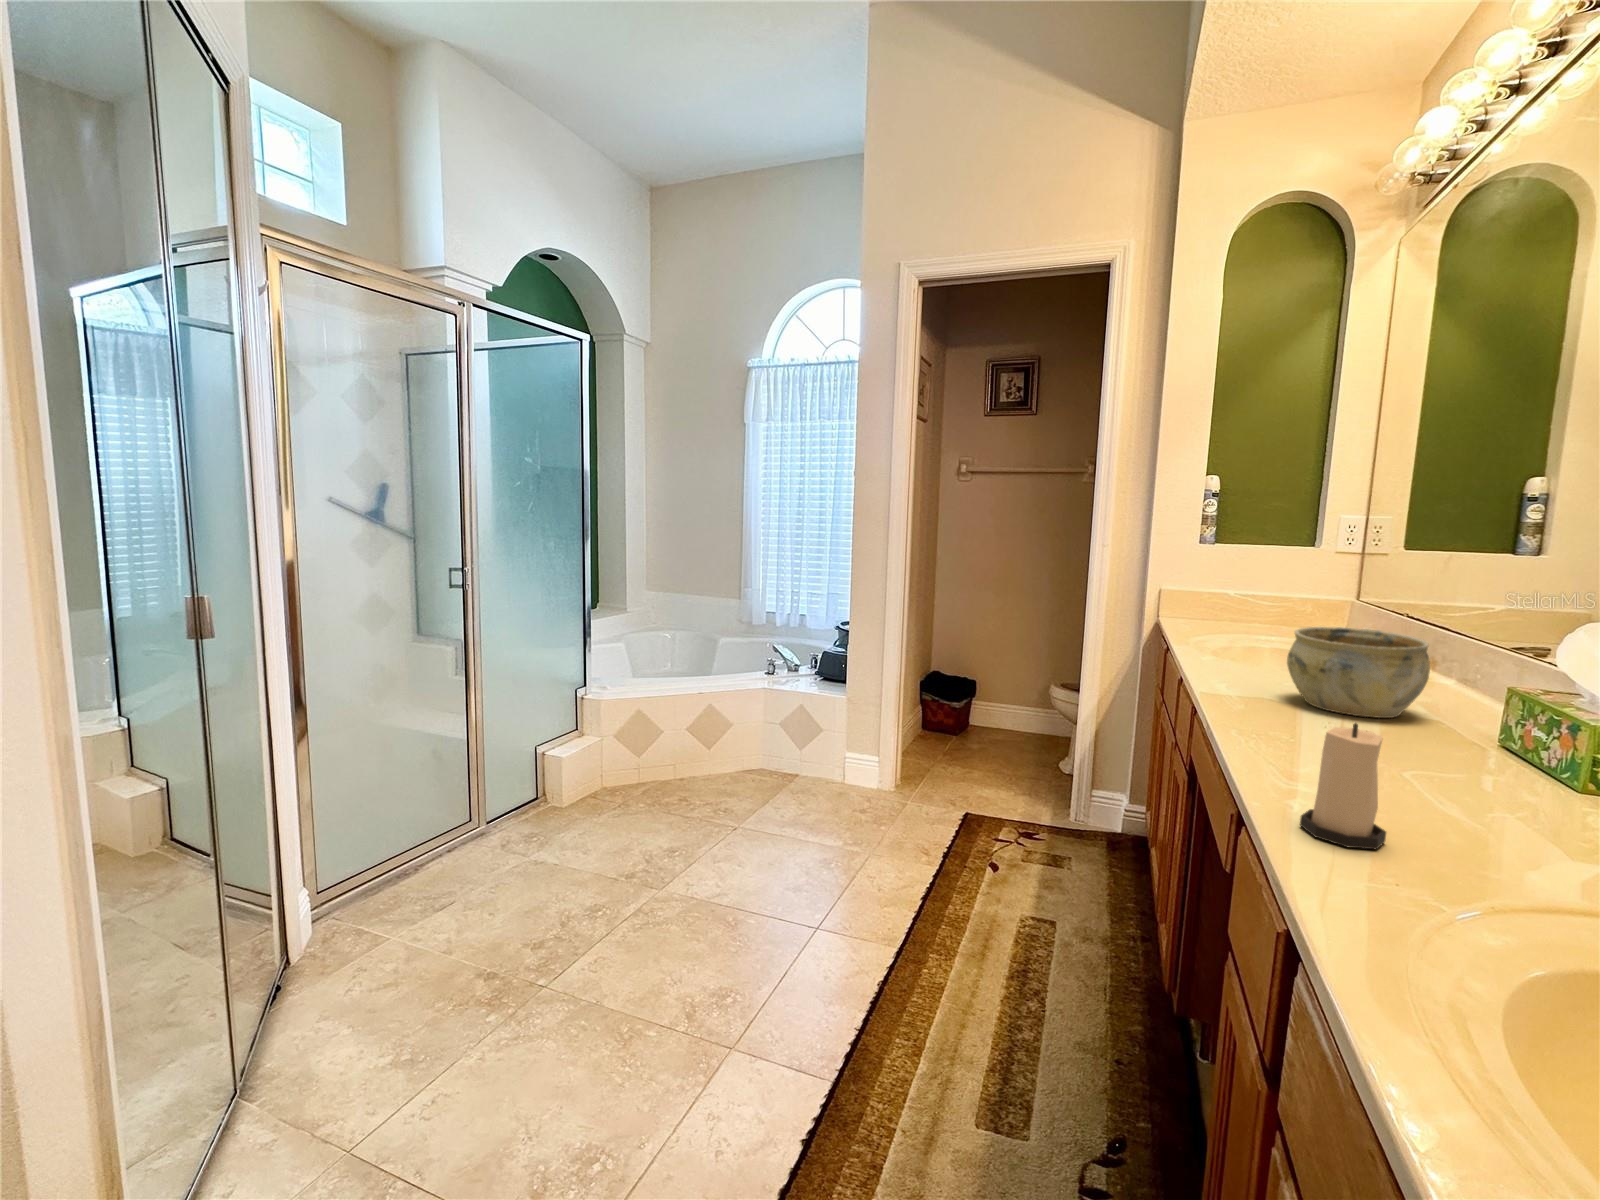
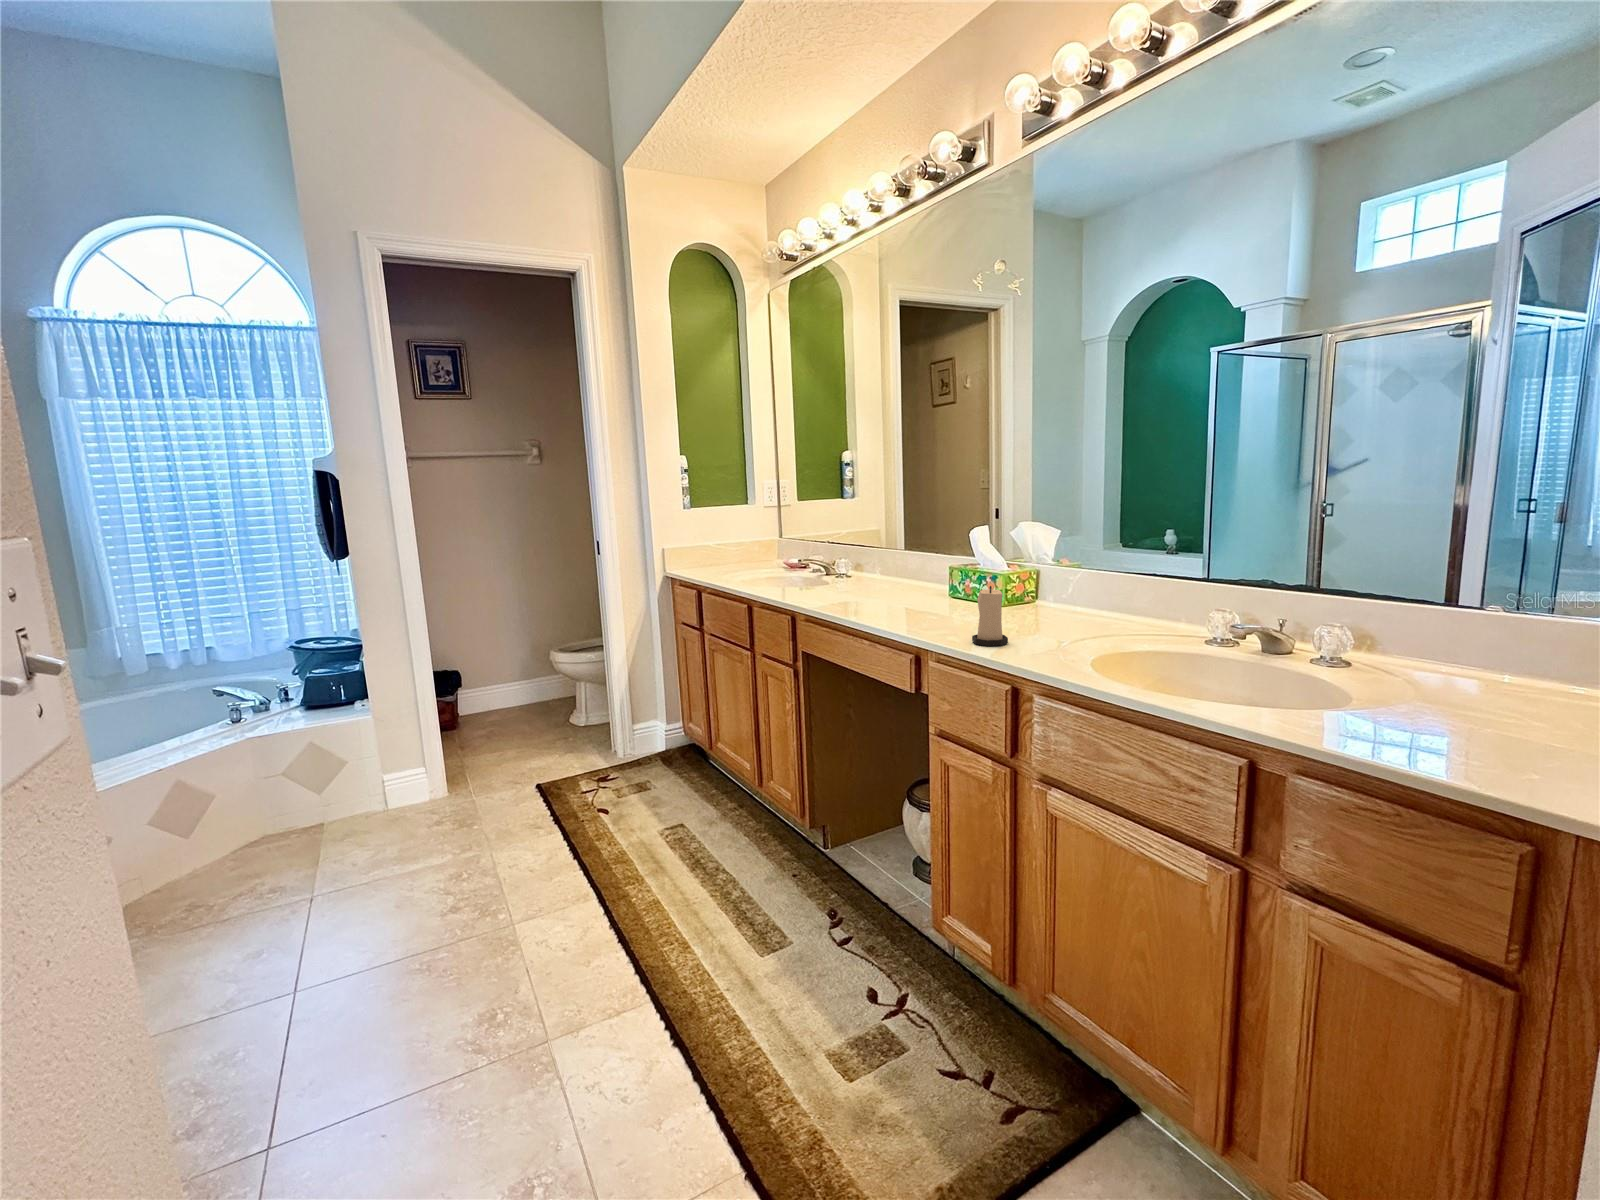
ceramic bowl: present [1287,627,1430,718] -> none [840,550,908,601]

